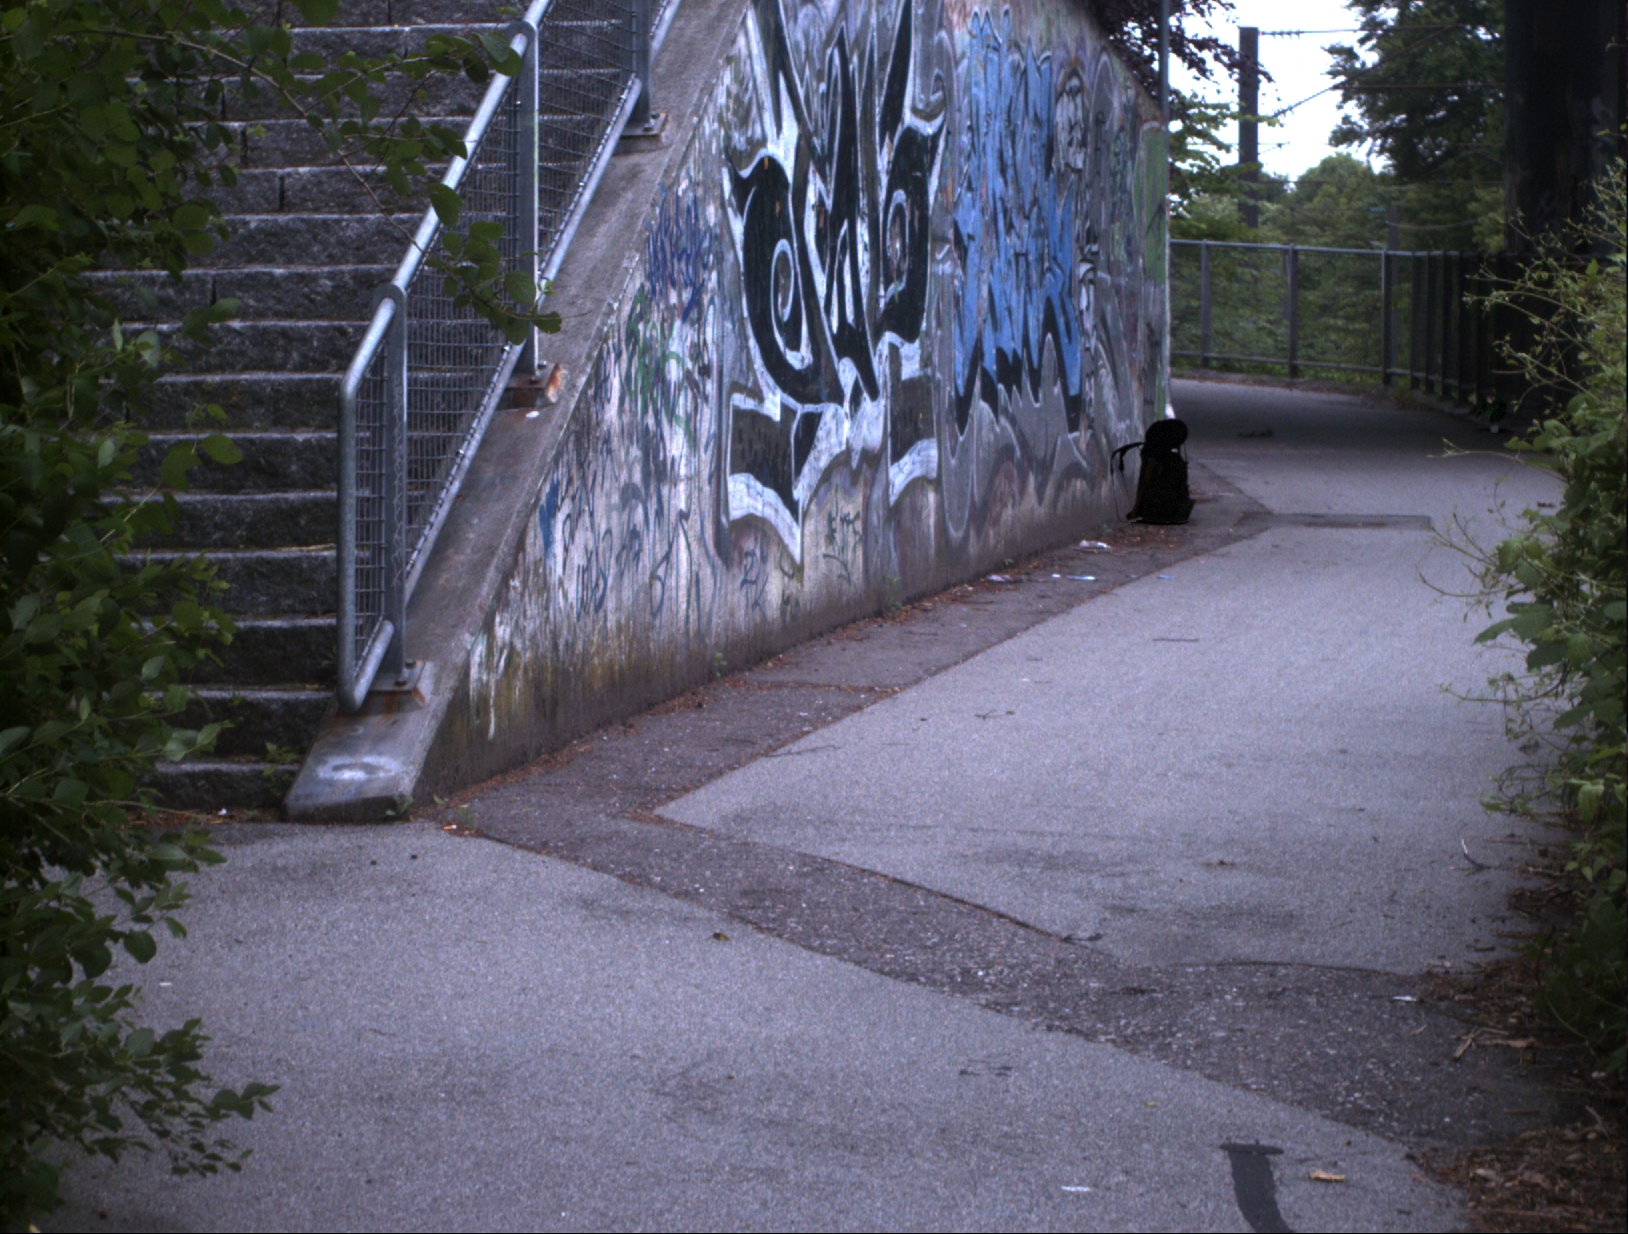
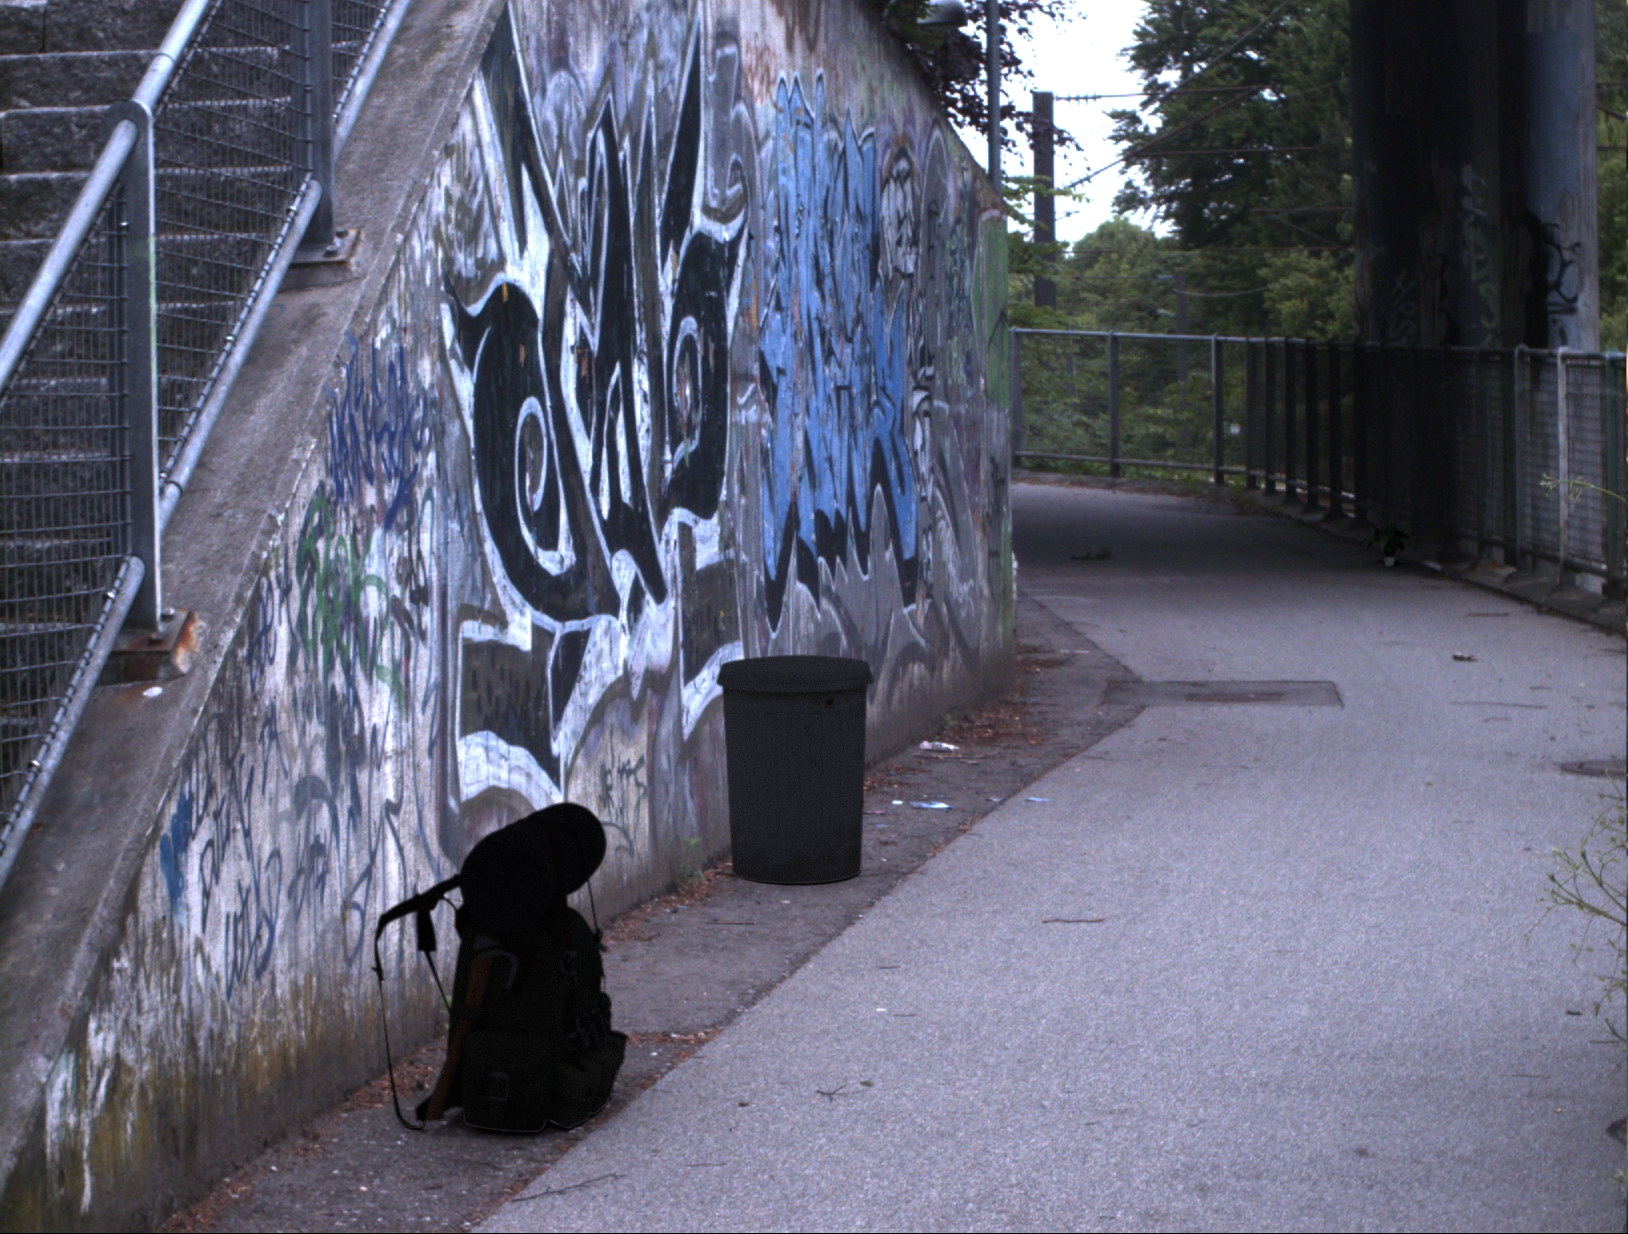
backpack: present [1110,418,1195,523] -> present [371,802,629,1133]
trash can: none [914,448,1033,614] -> present [716,655,874,884]

